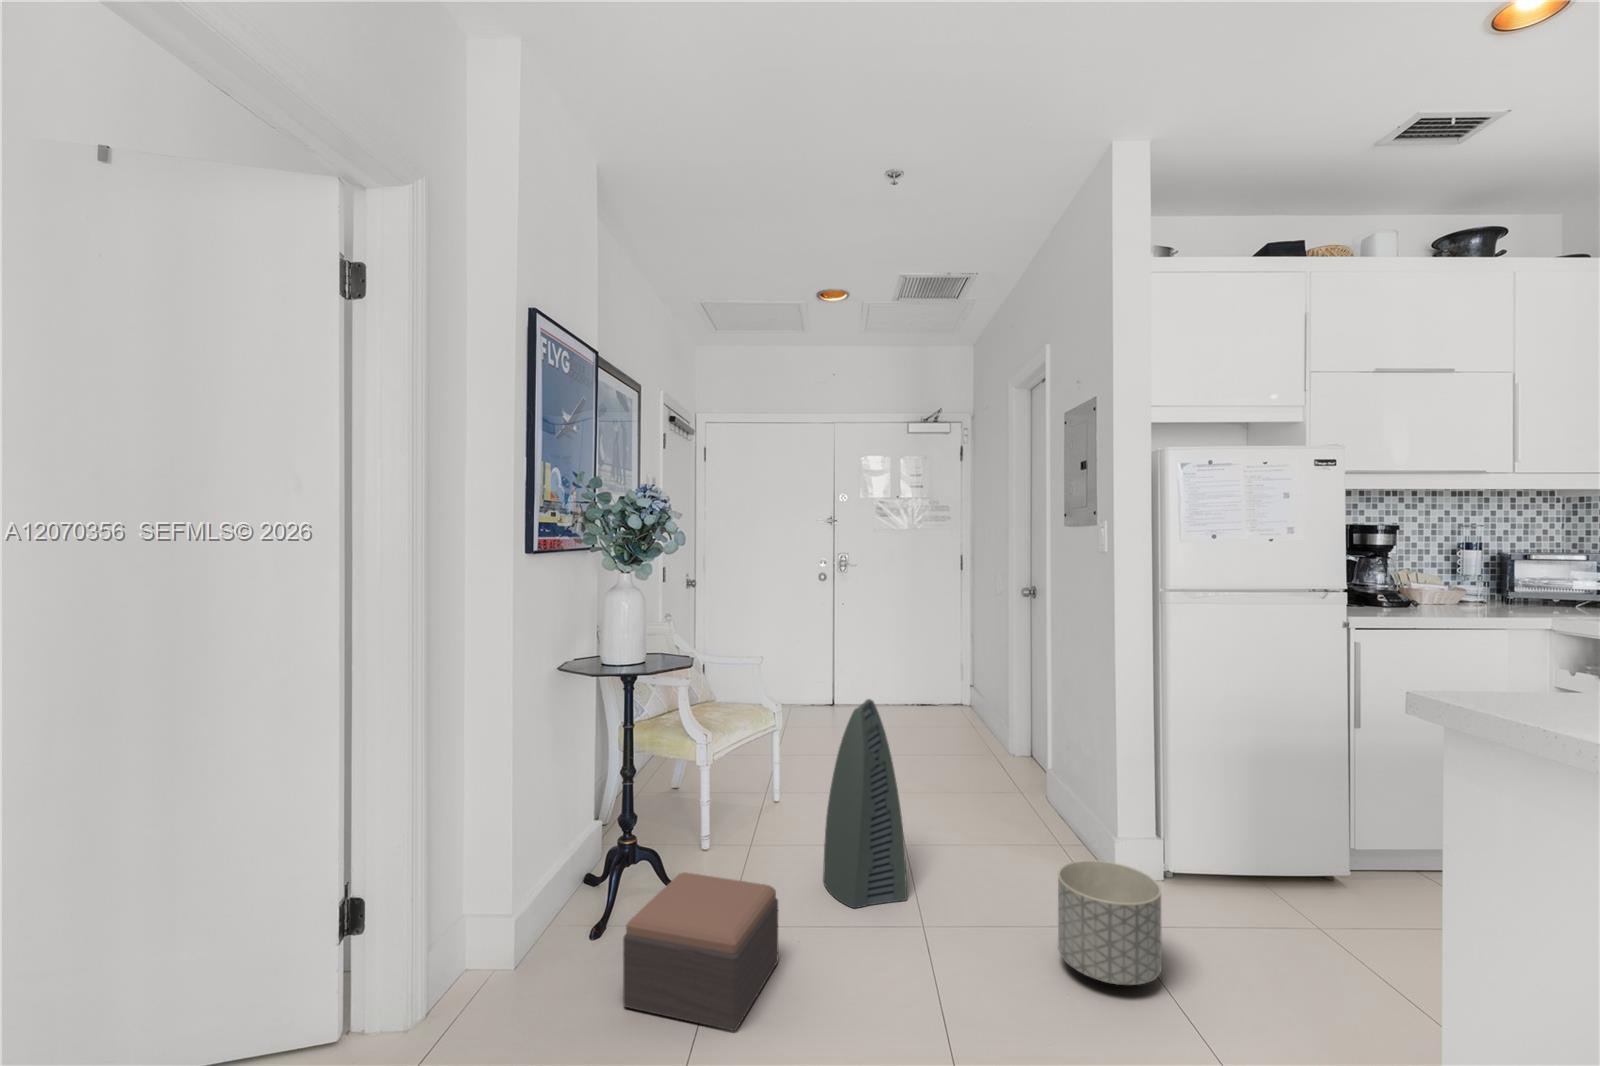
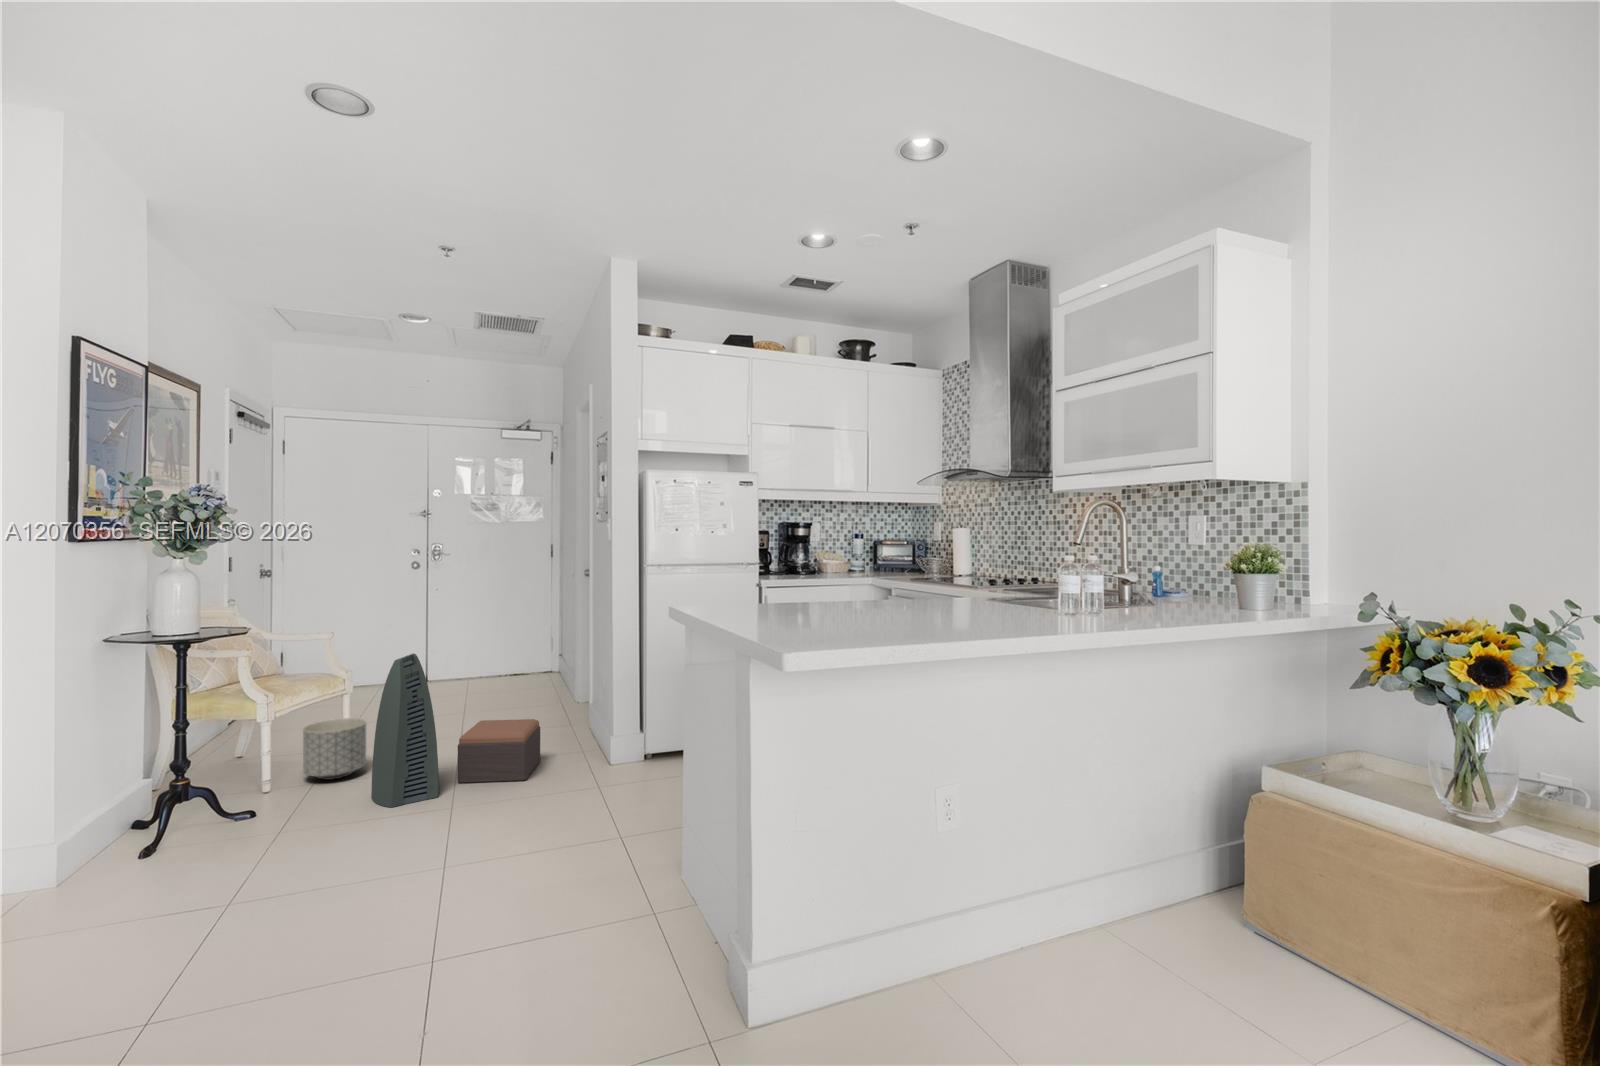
planter: present [1058,860,1162,985] -> present [303,718,366,780]
footstool: present [623,872,778,1031] -> present [458,719,540,783]

